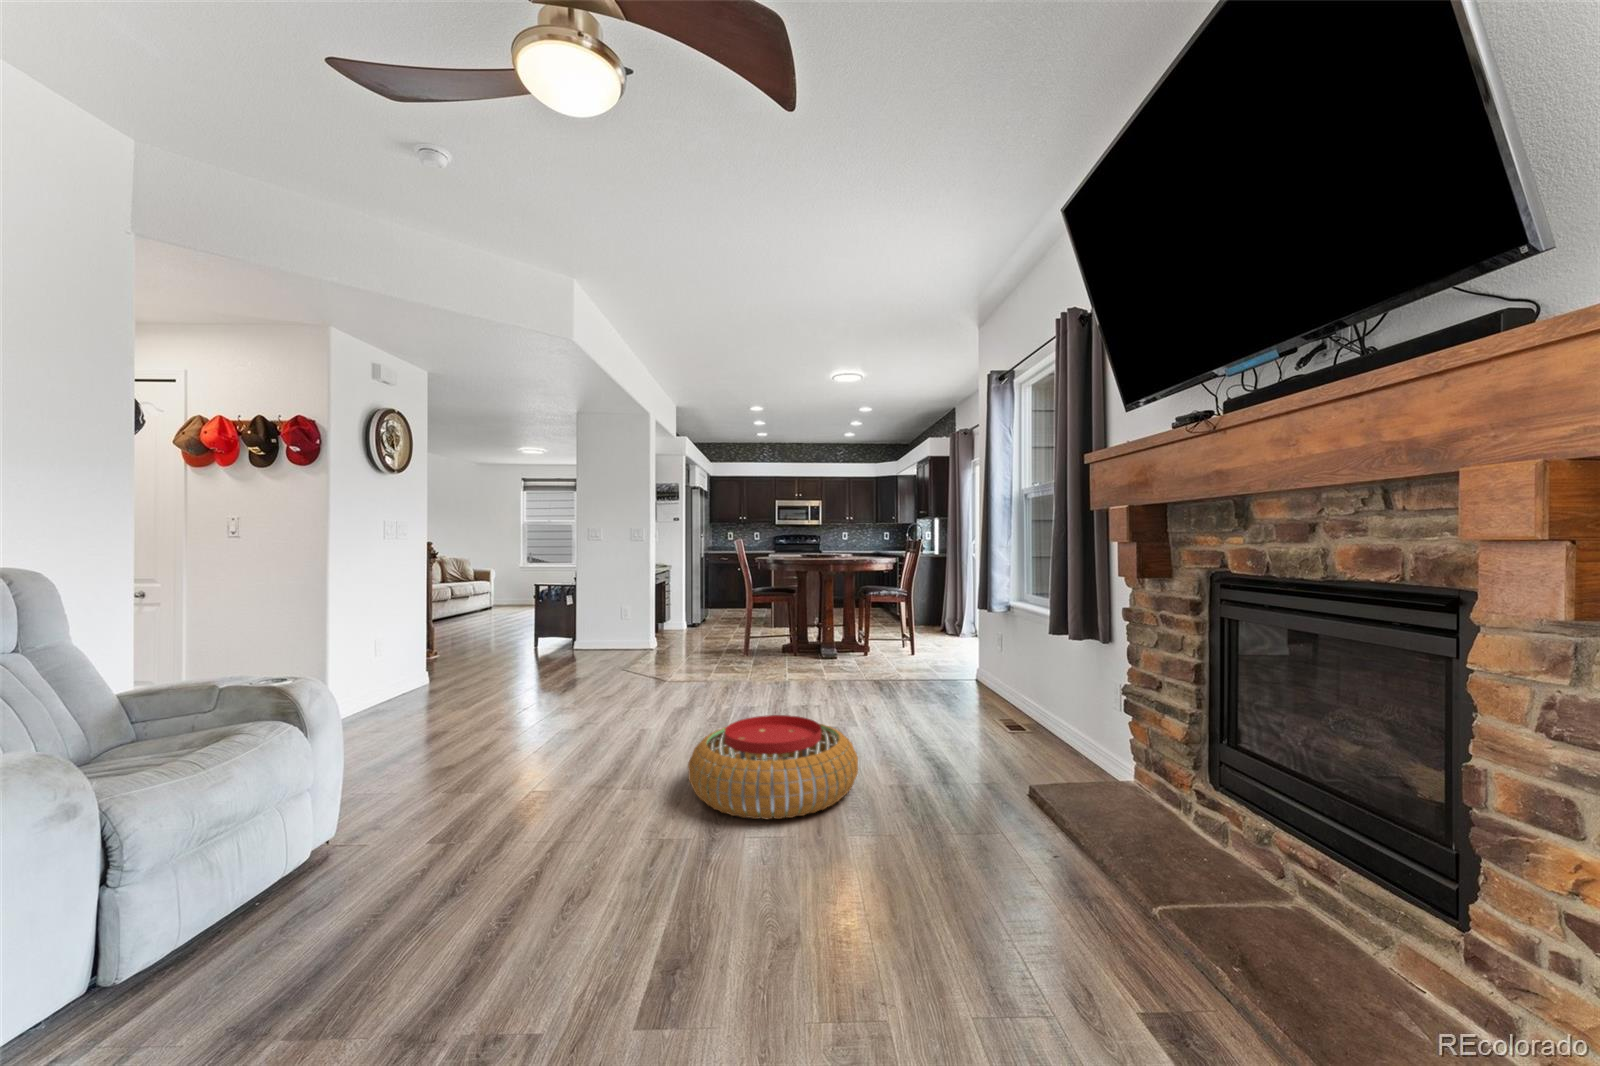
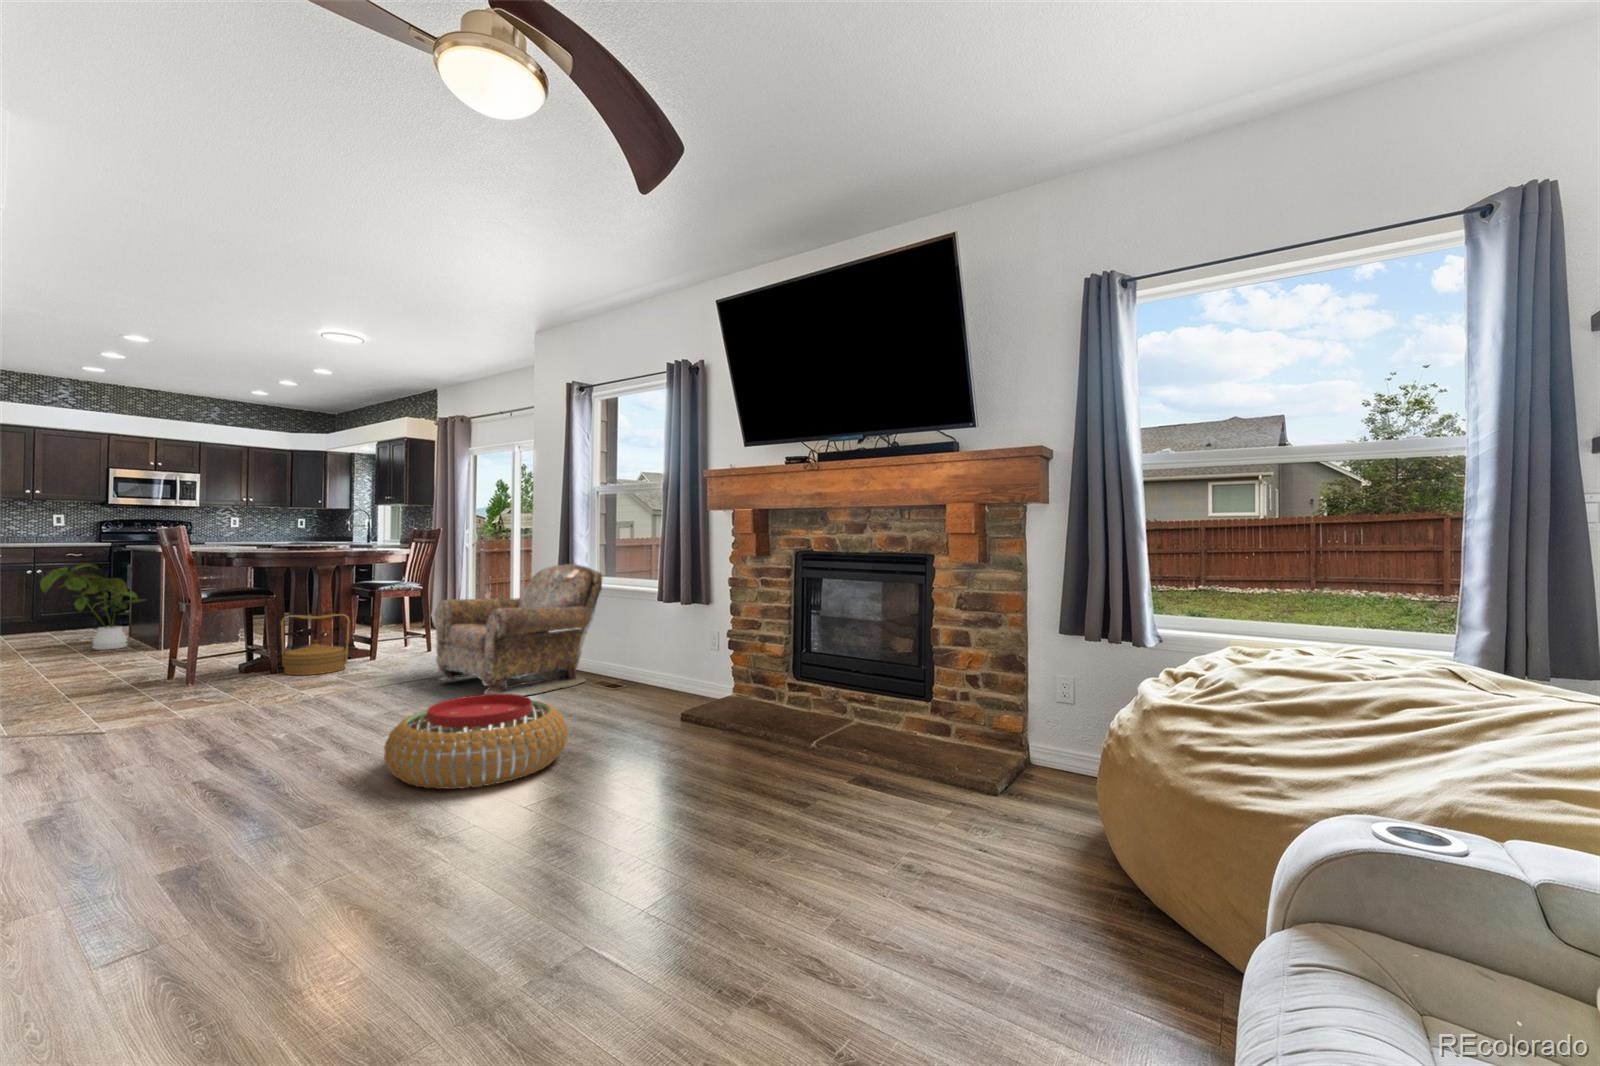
house plant: none [718,569,767,627] -> present [40,564,145,650]
armchair: none [869,579,1018,719] -> present [435,564,602,696]
woven basket: none [797,614,840,664] -> present [281,614,350,675]

